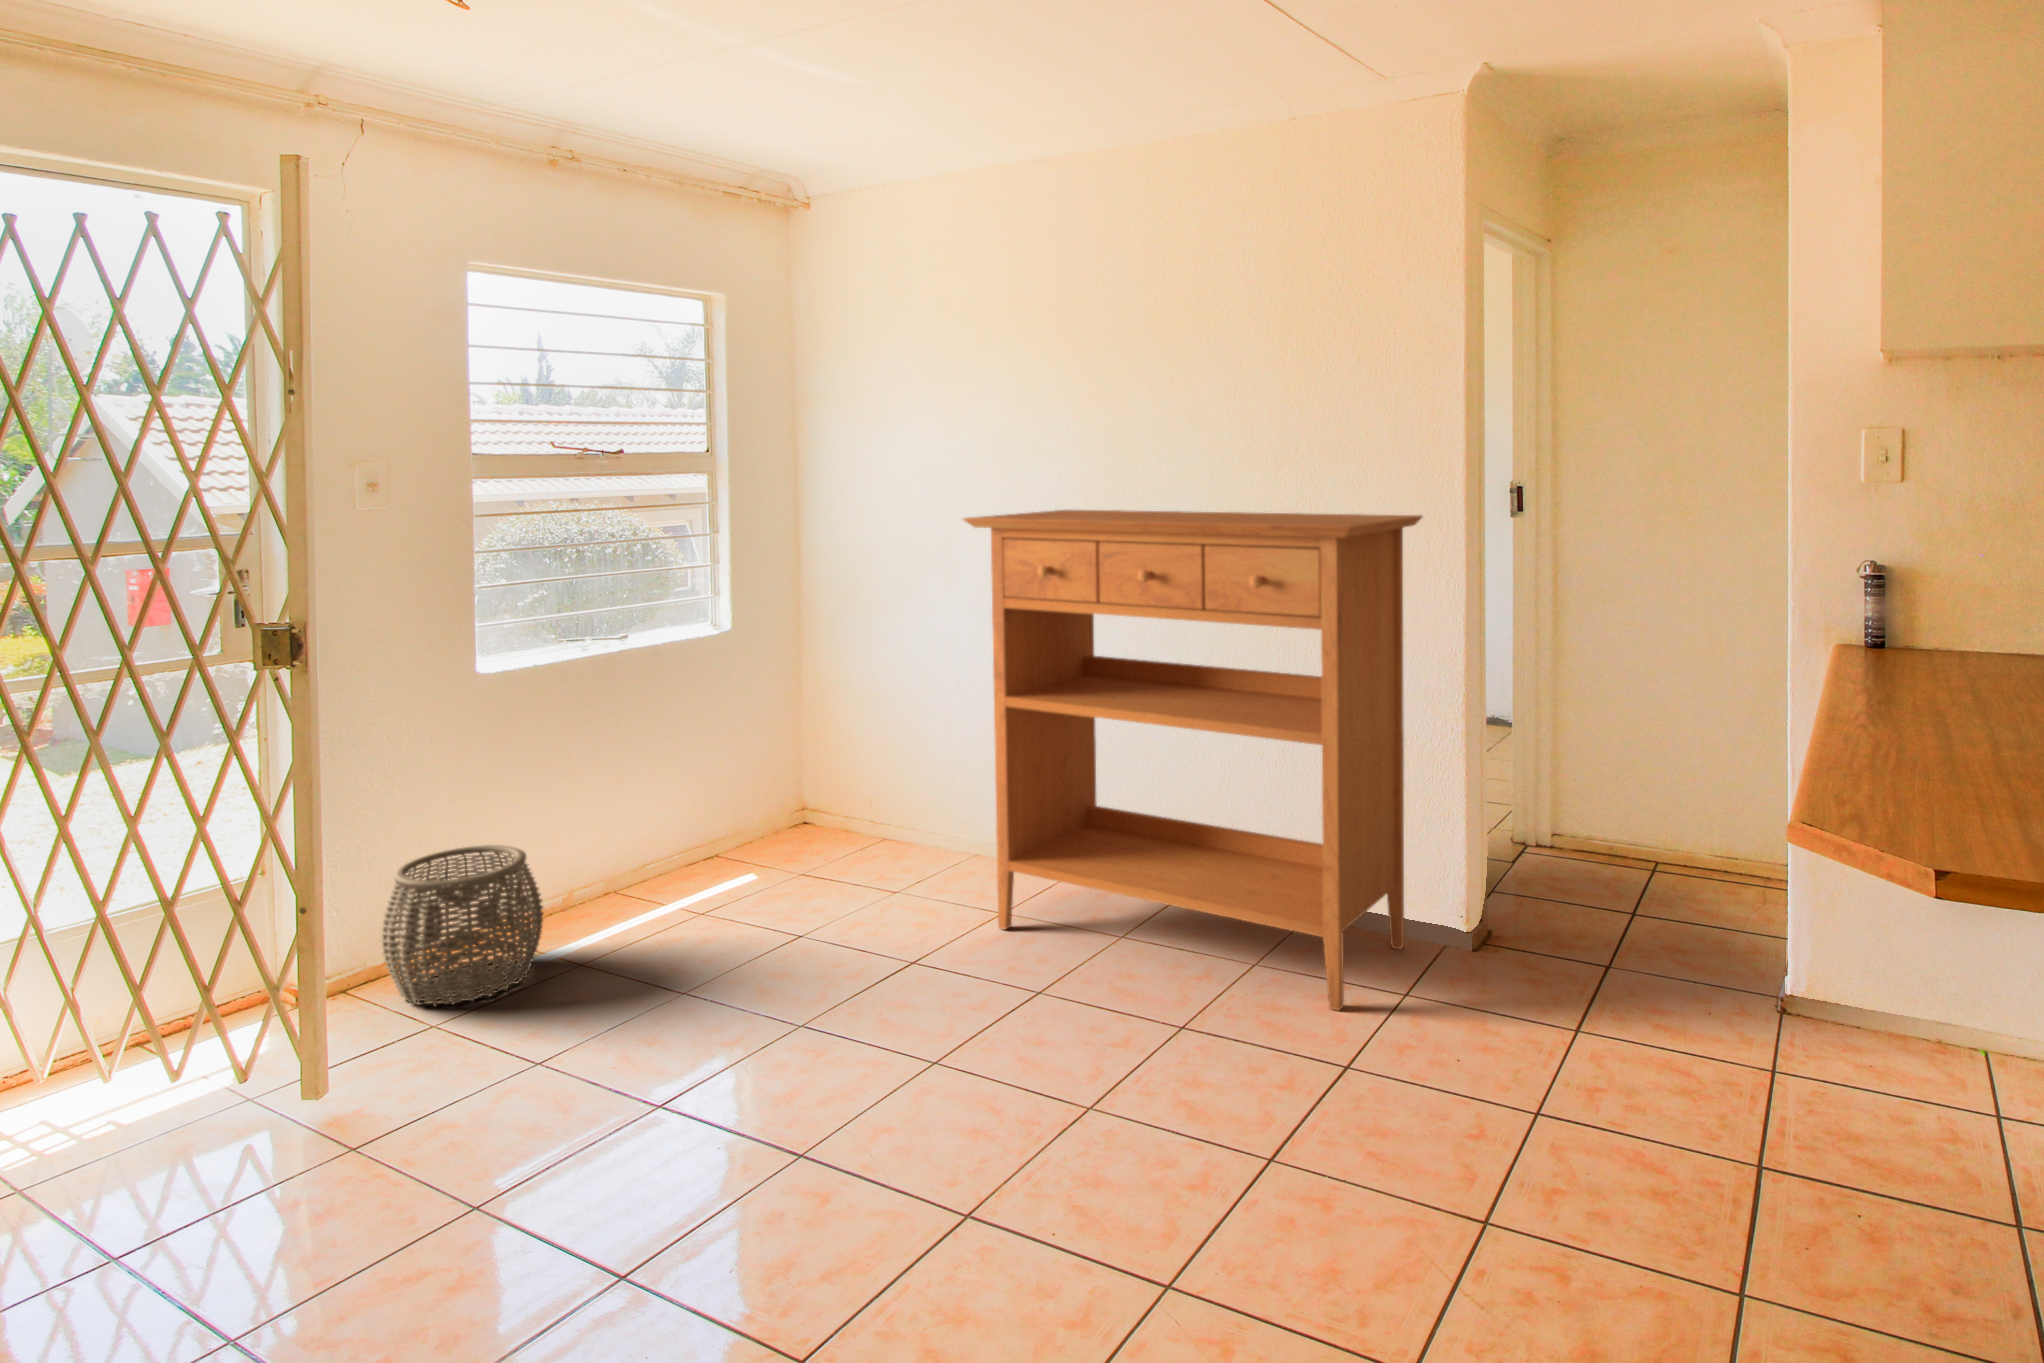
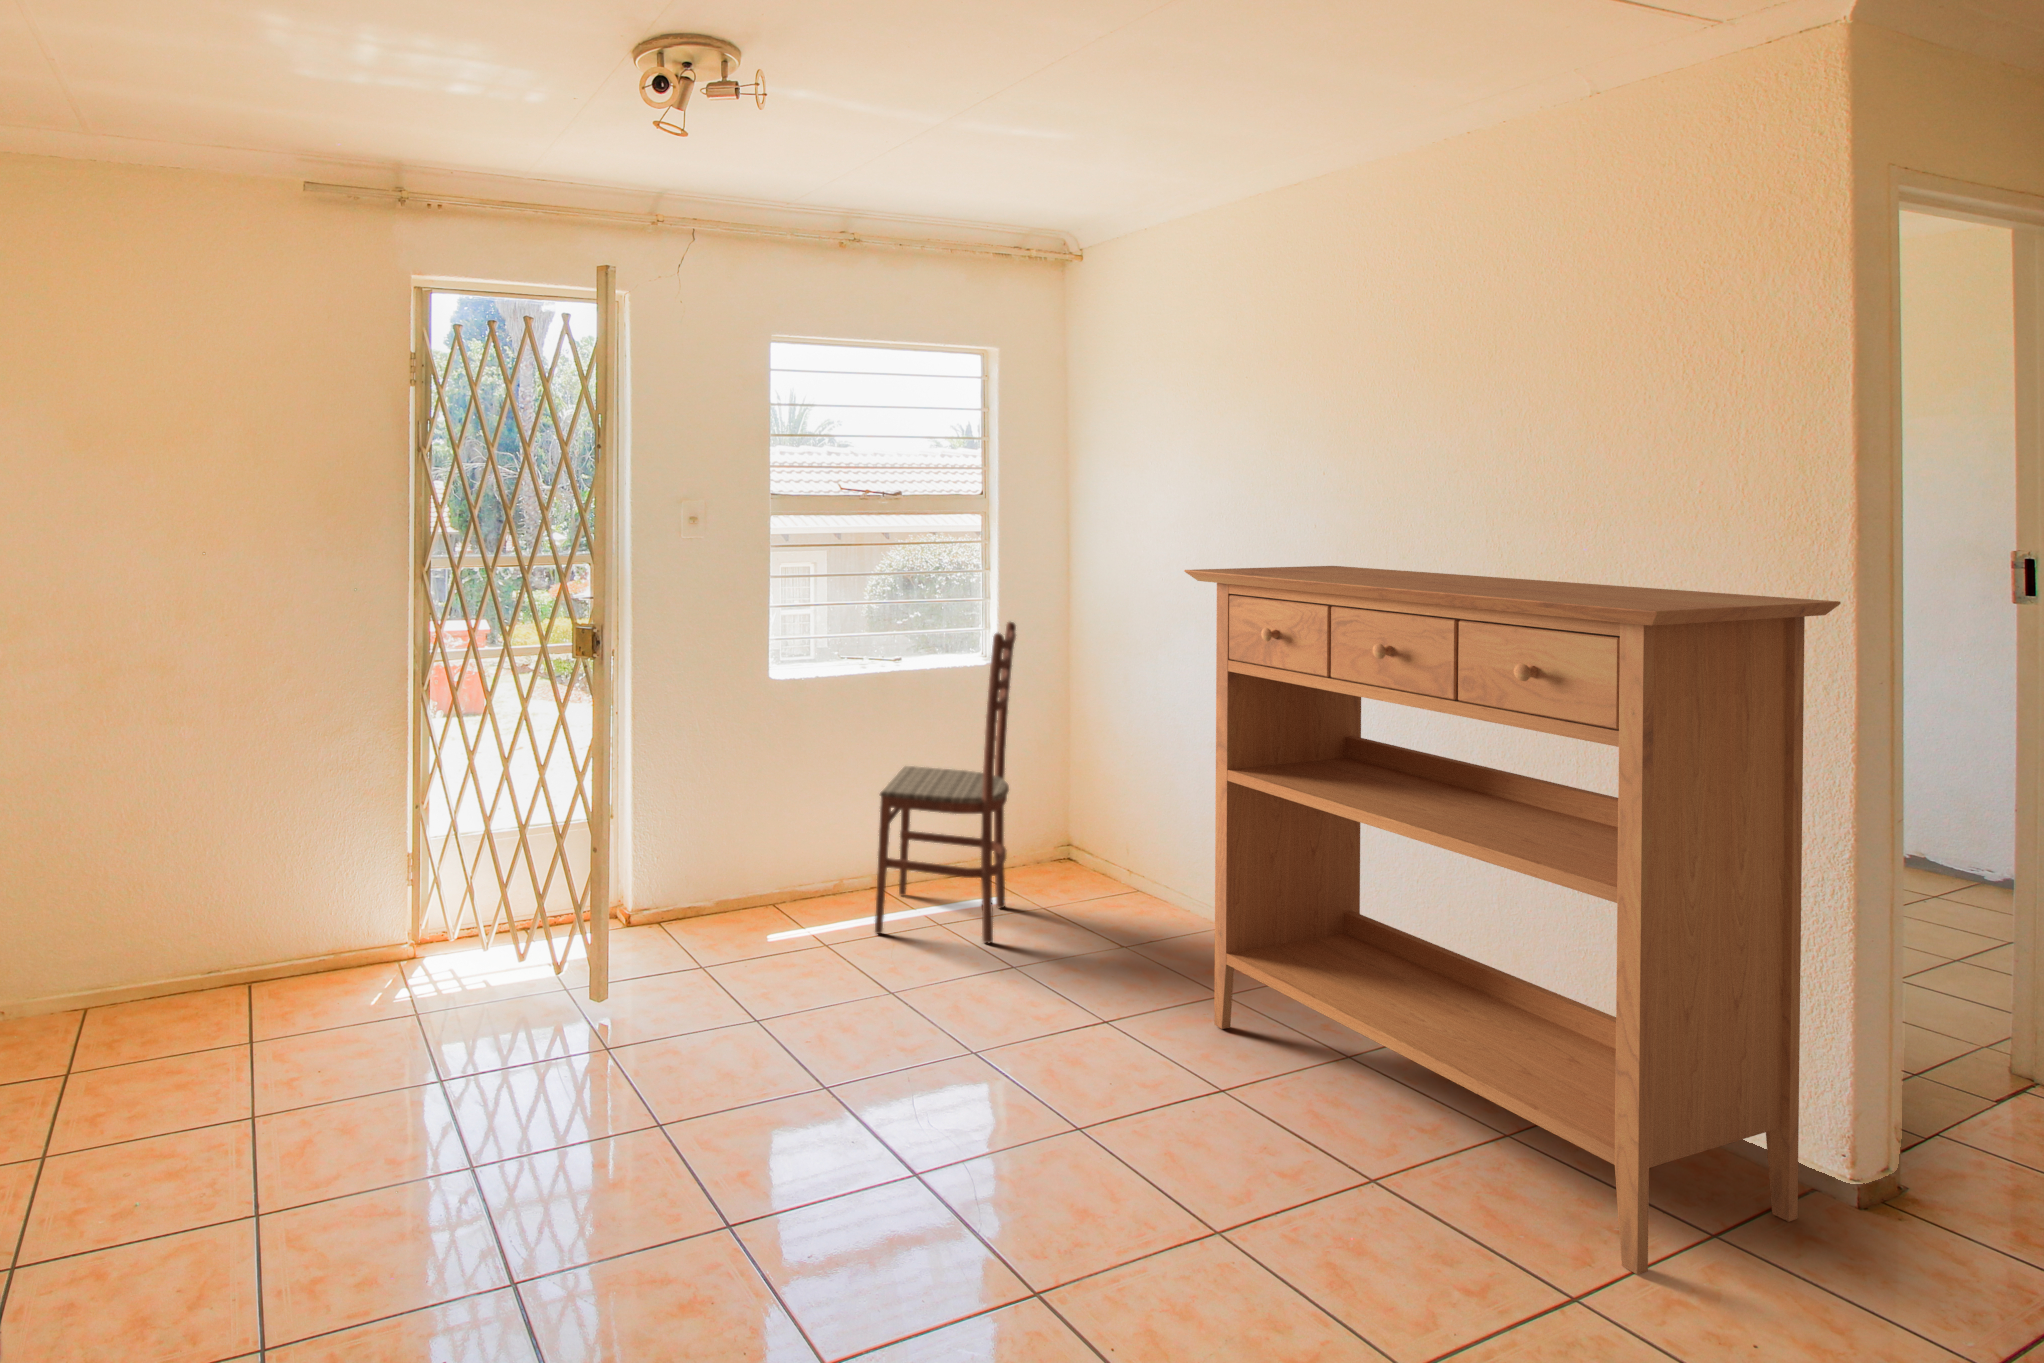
dining chair: none [637,583,772,932] -> present [875,622,1016,943]
woven basket: present [381,845,543,1006] -> none [670,826,792,960]

